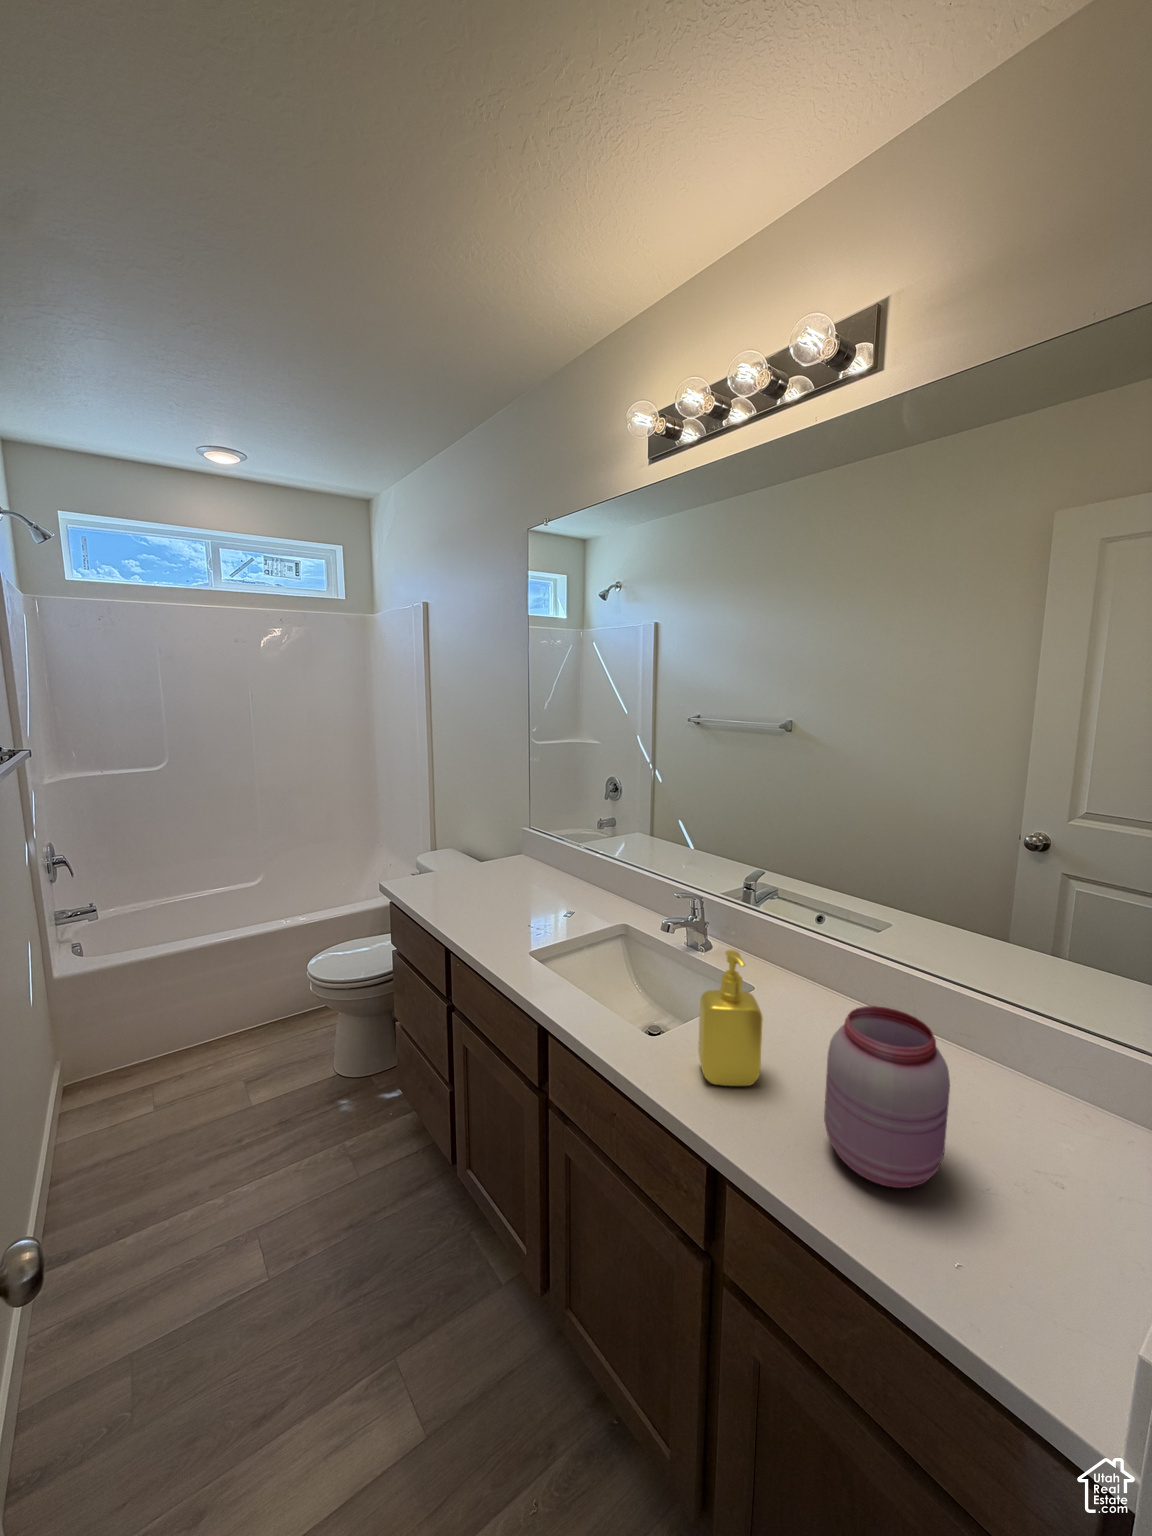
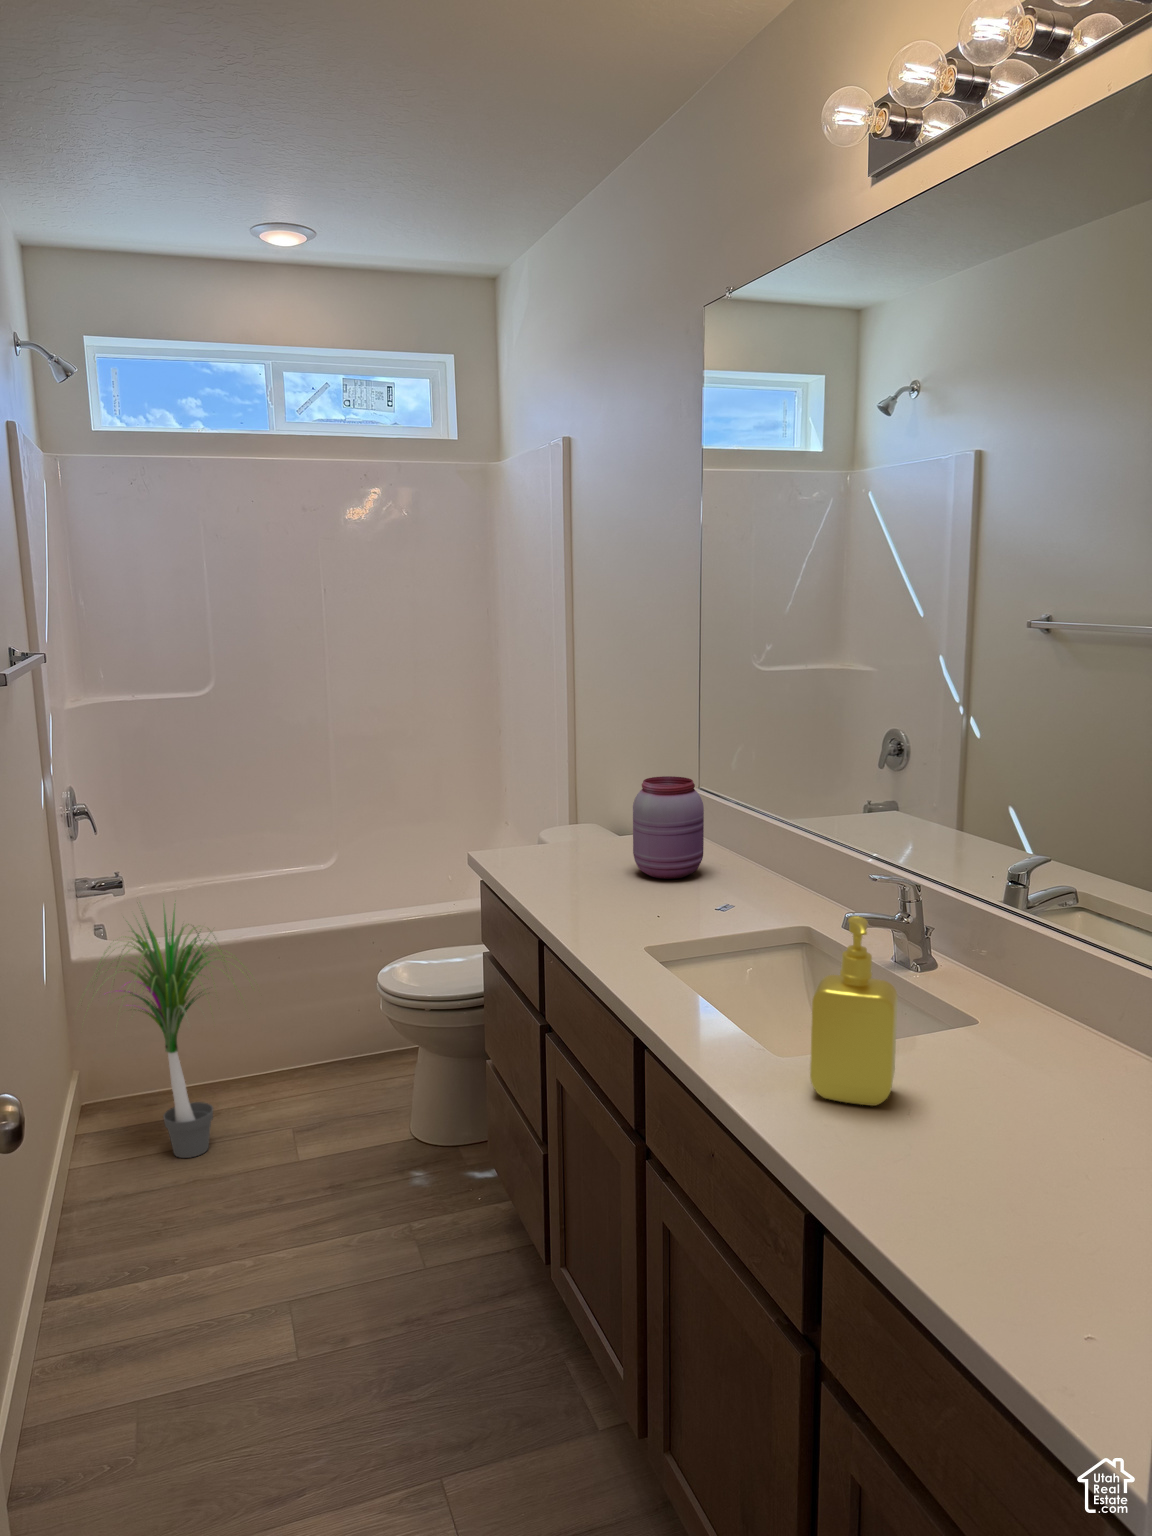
potted plant: none [54,926,221,1124] -> present [93,913,242,1158]
jar: present [824,1006,950,1188] -> present [633,776,704,879]

